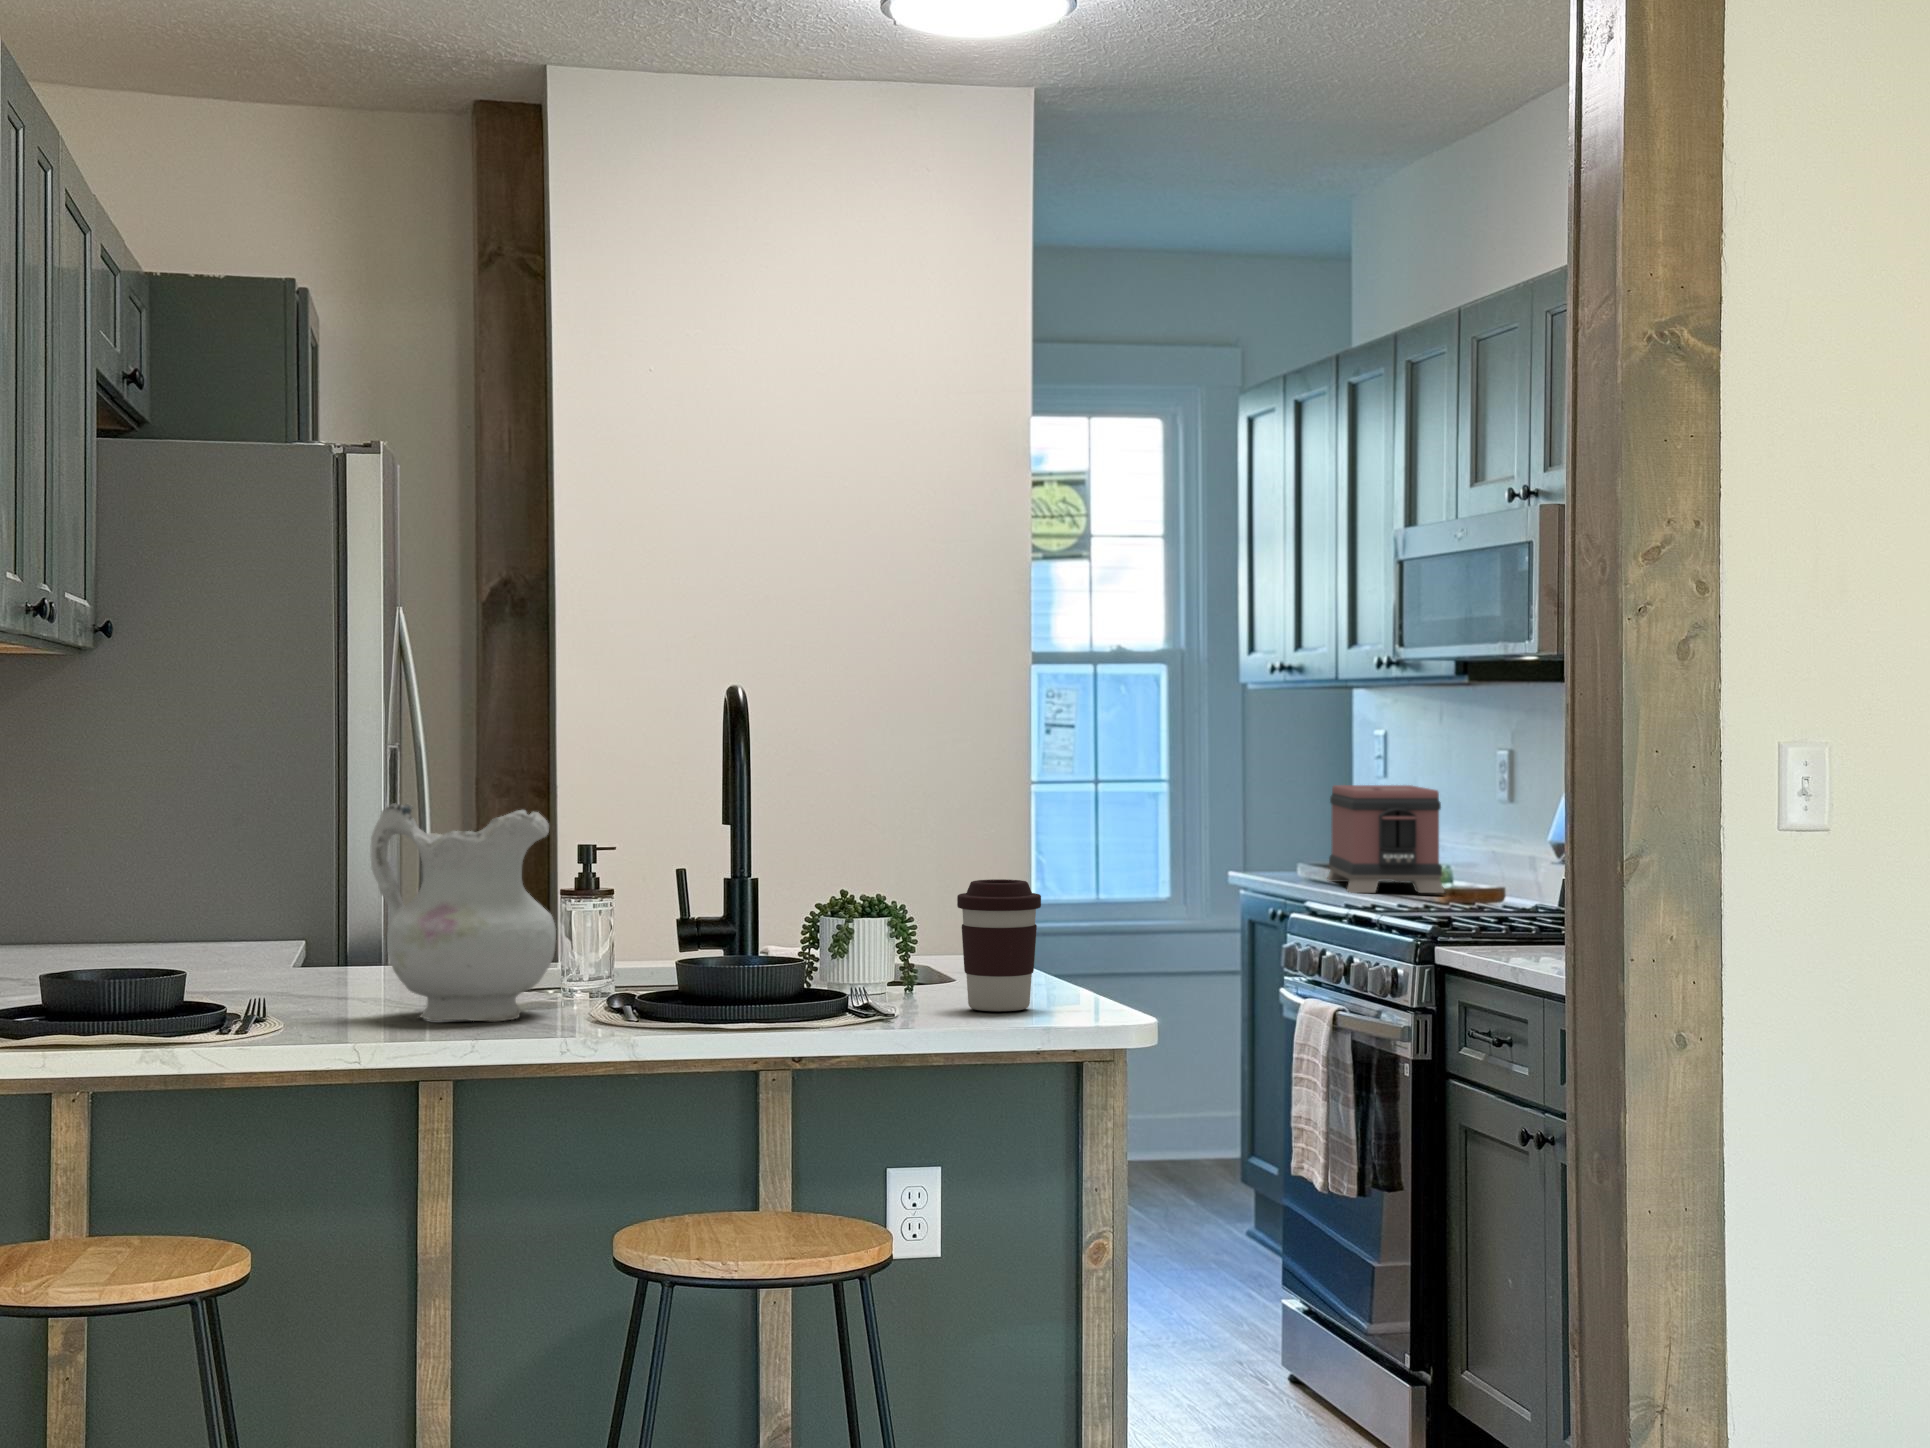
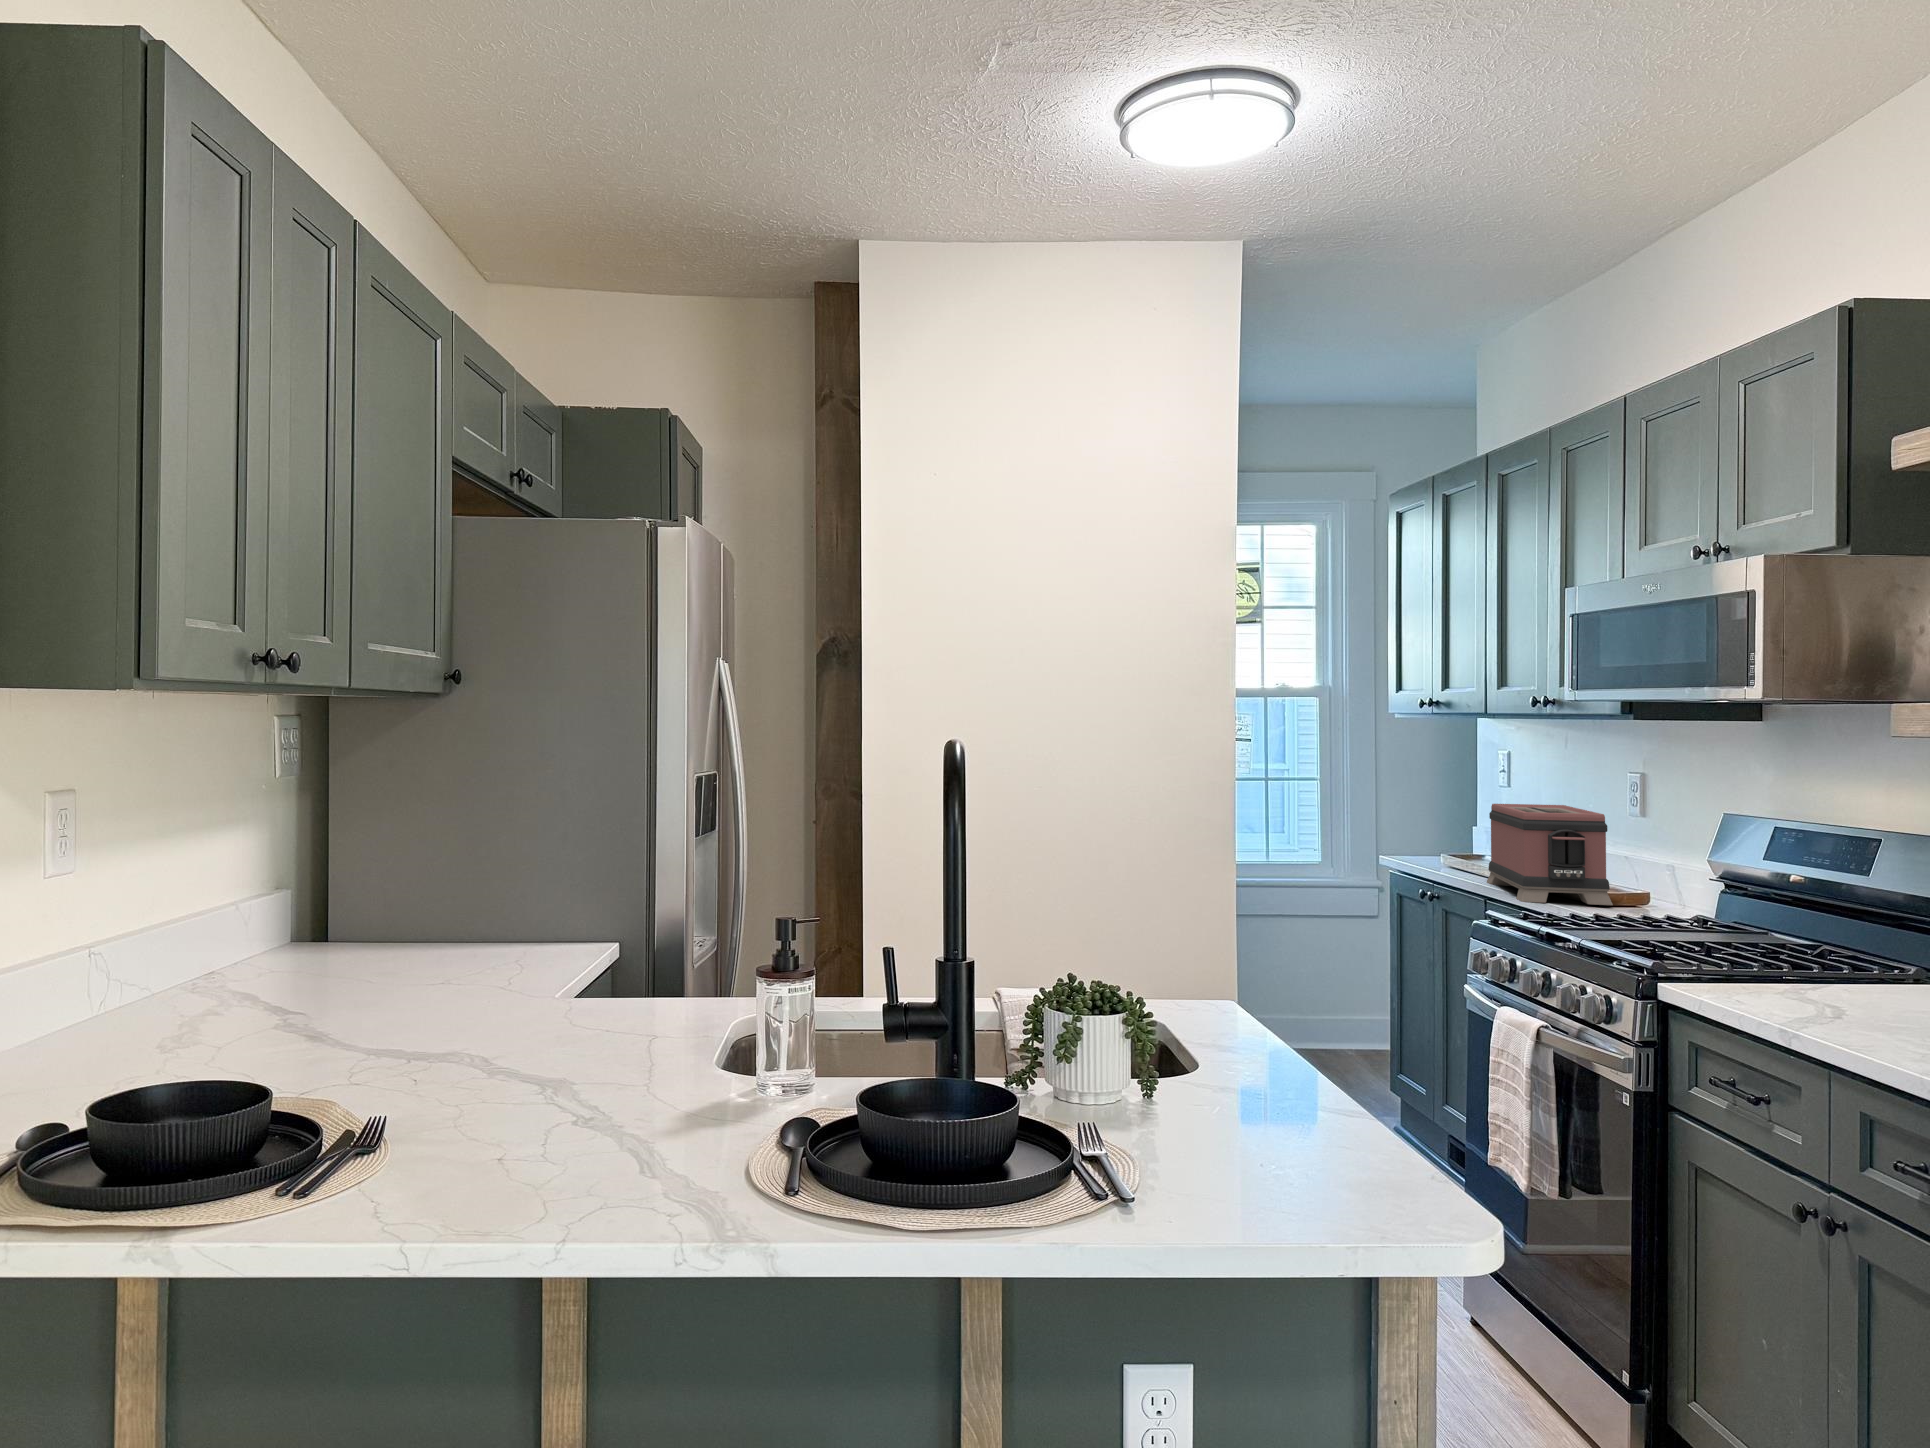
ceramic pitcher: present [371,803,556,1021] -> none [544,876,738,1144]
coffee cup: present [957,879,1041,1011] -> none [1212,991,1322,1173]

